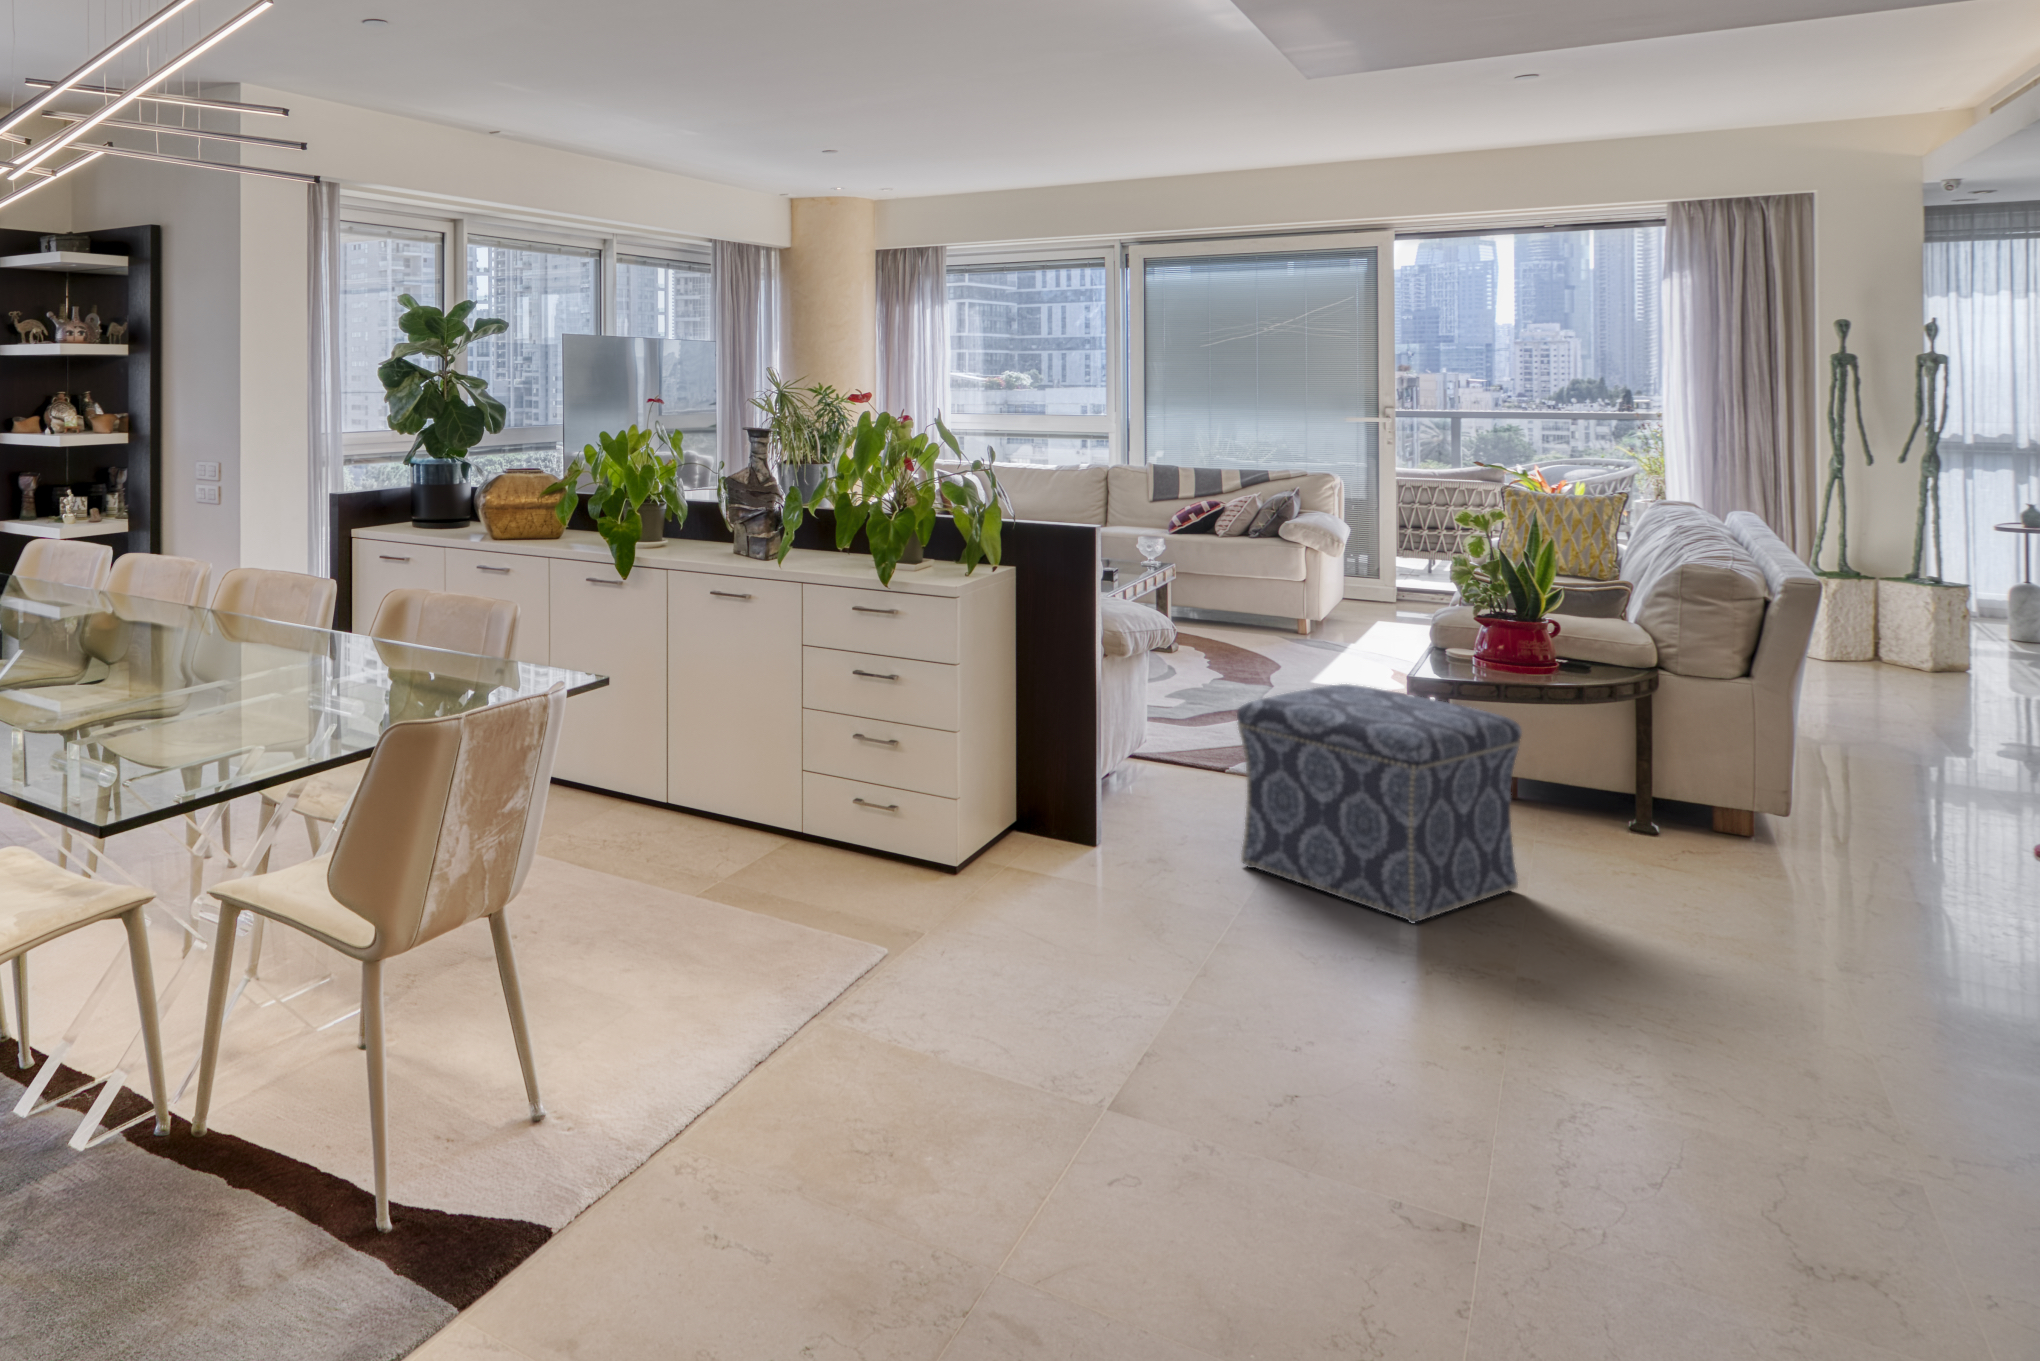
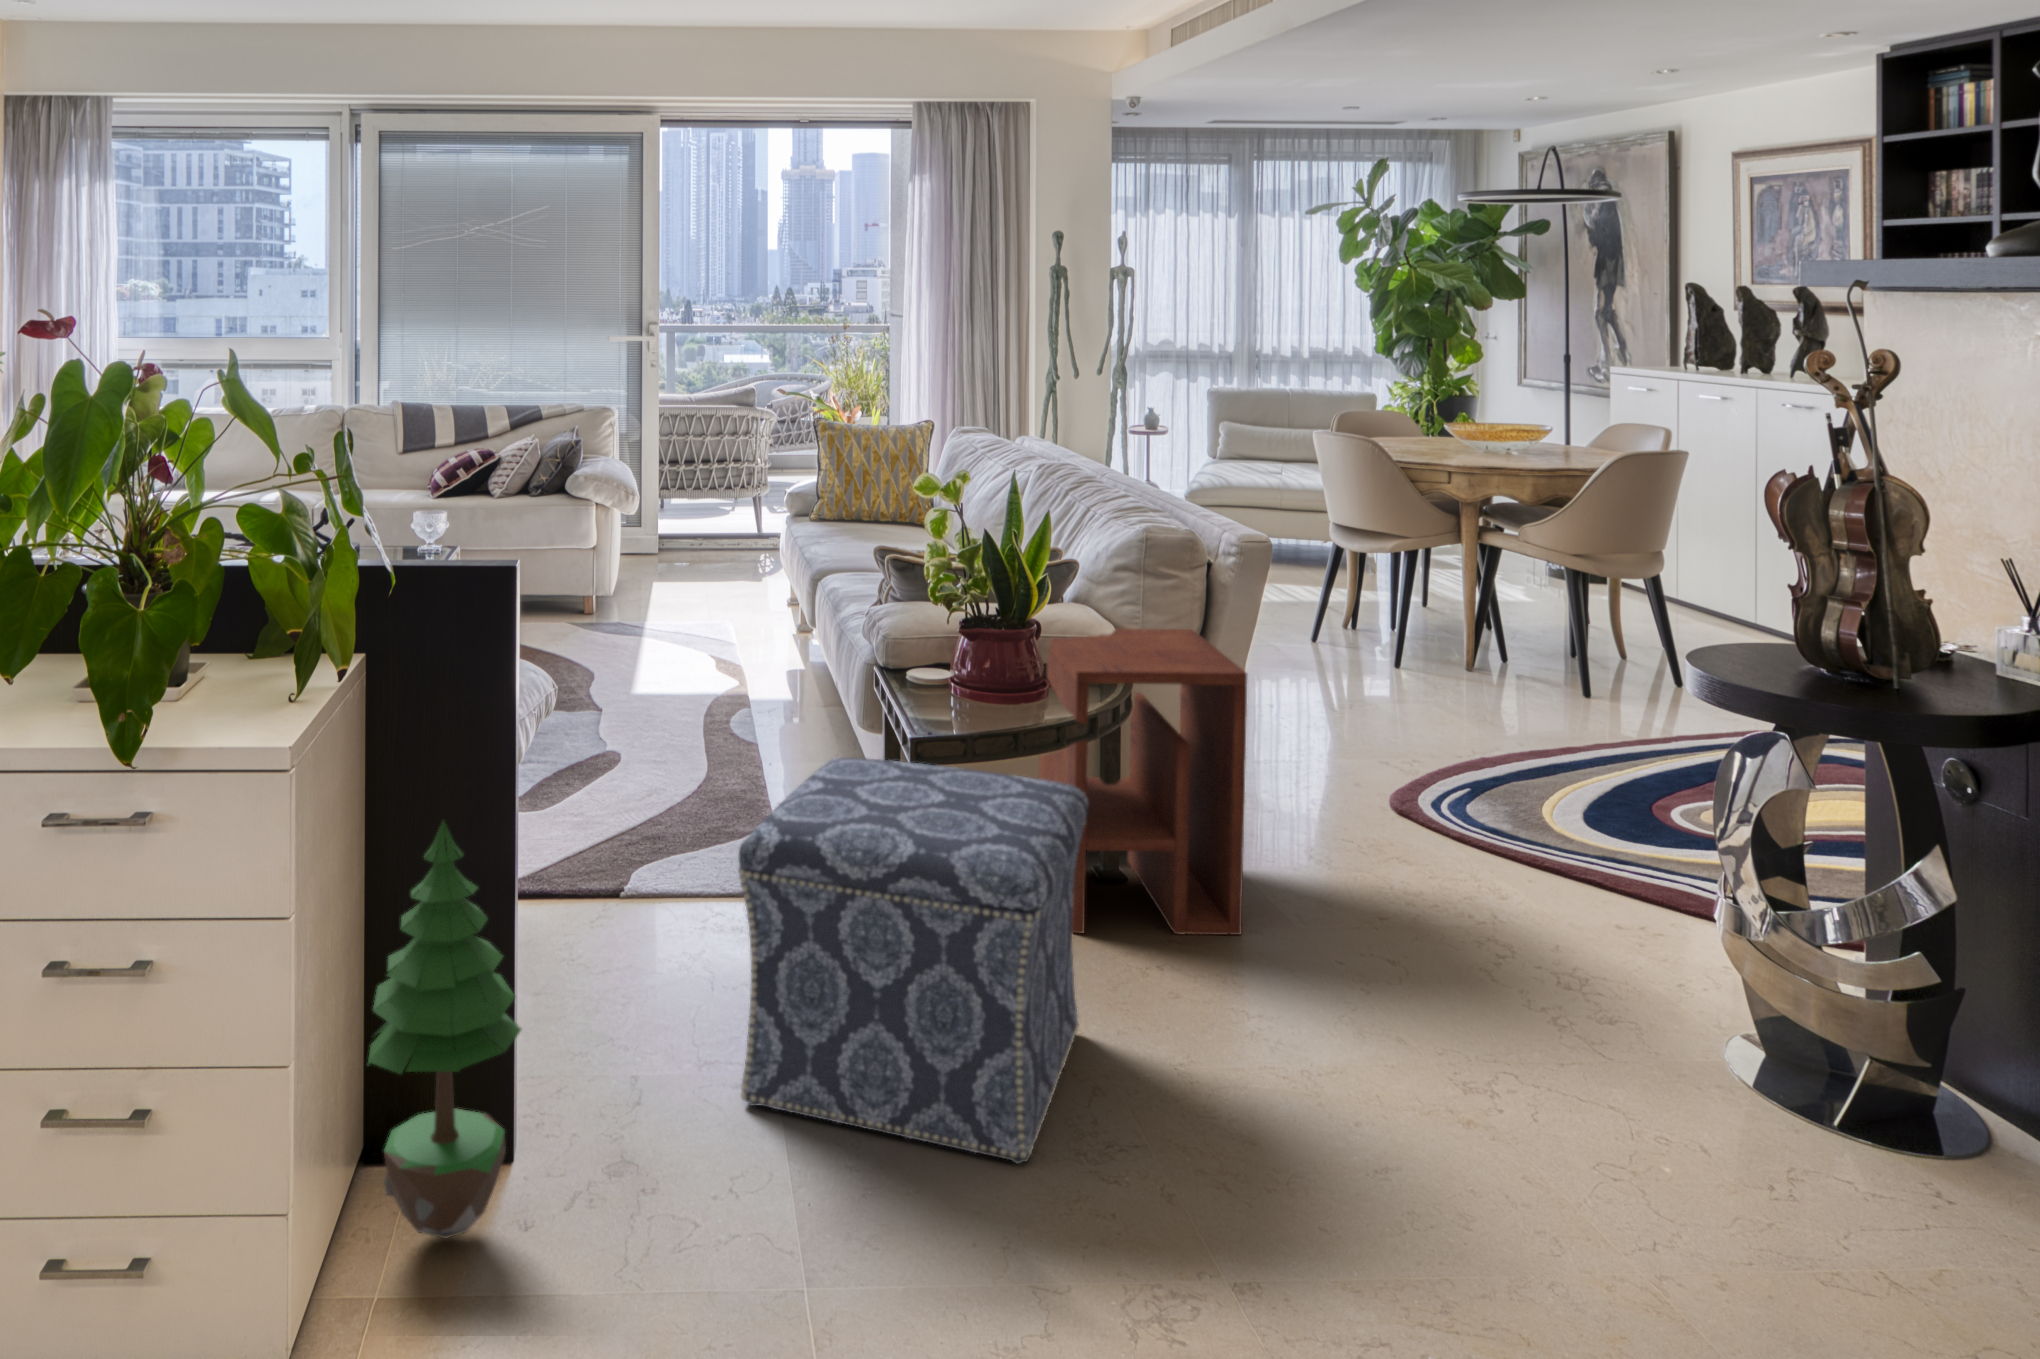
side table: none [1568,638,1734,885] -> present [1039,628,1248,935]
potted tree: none [1001,649,1084,867] -> present [368,820,522,1238]

